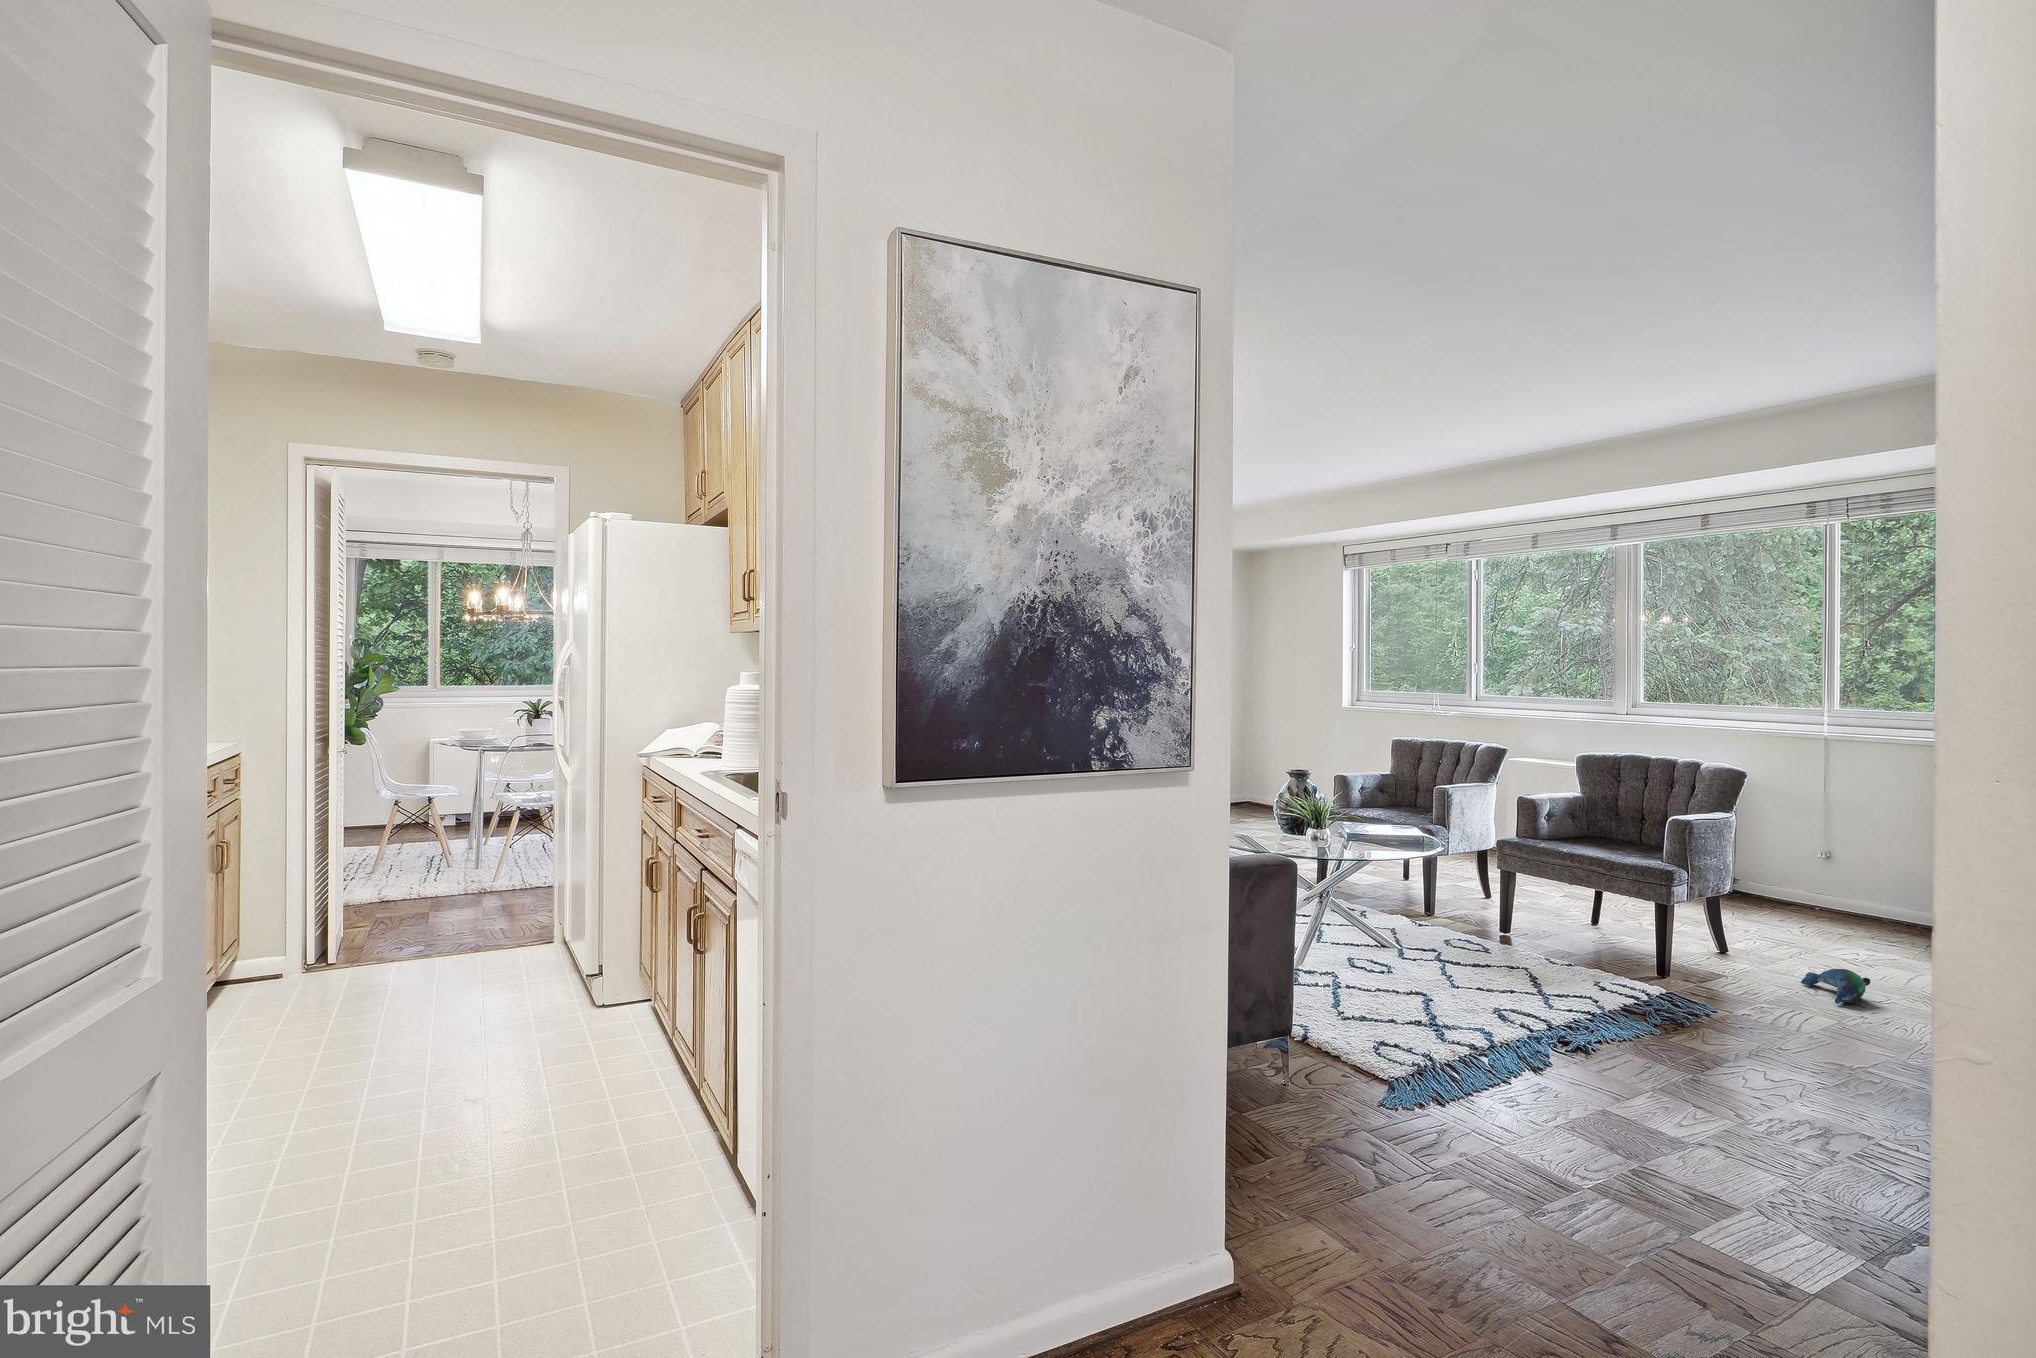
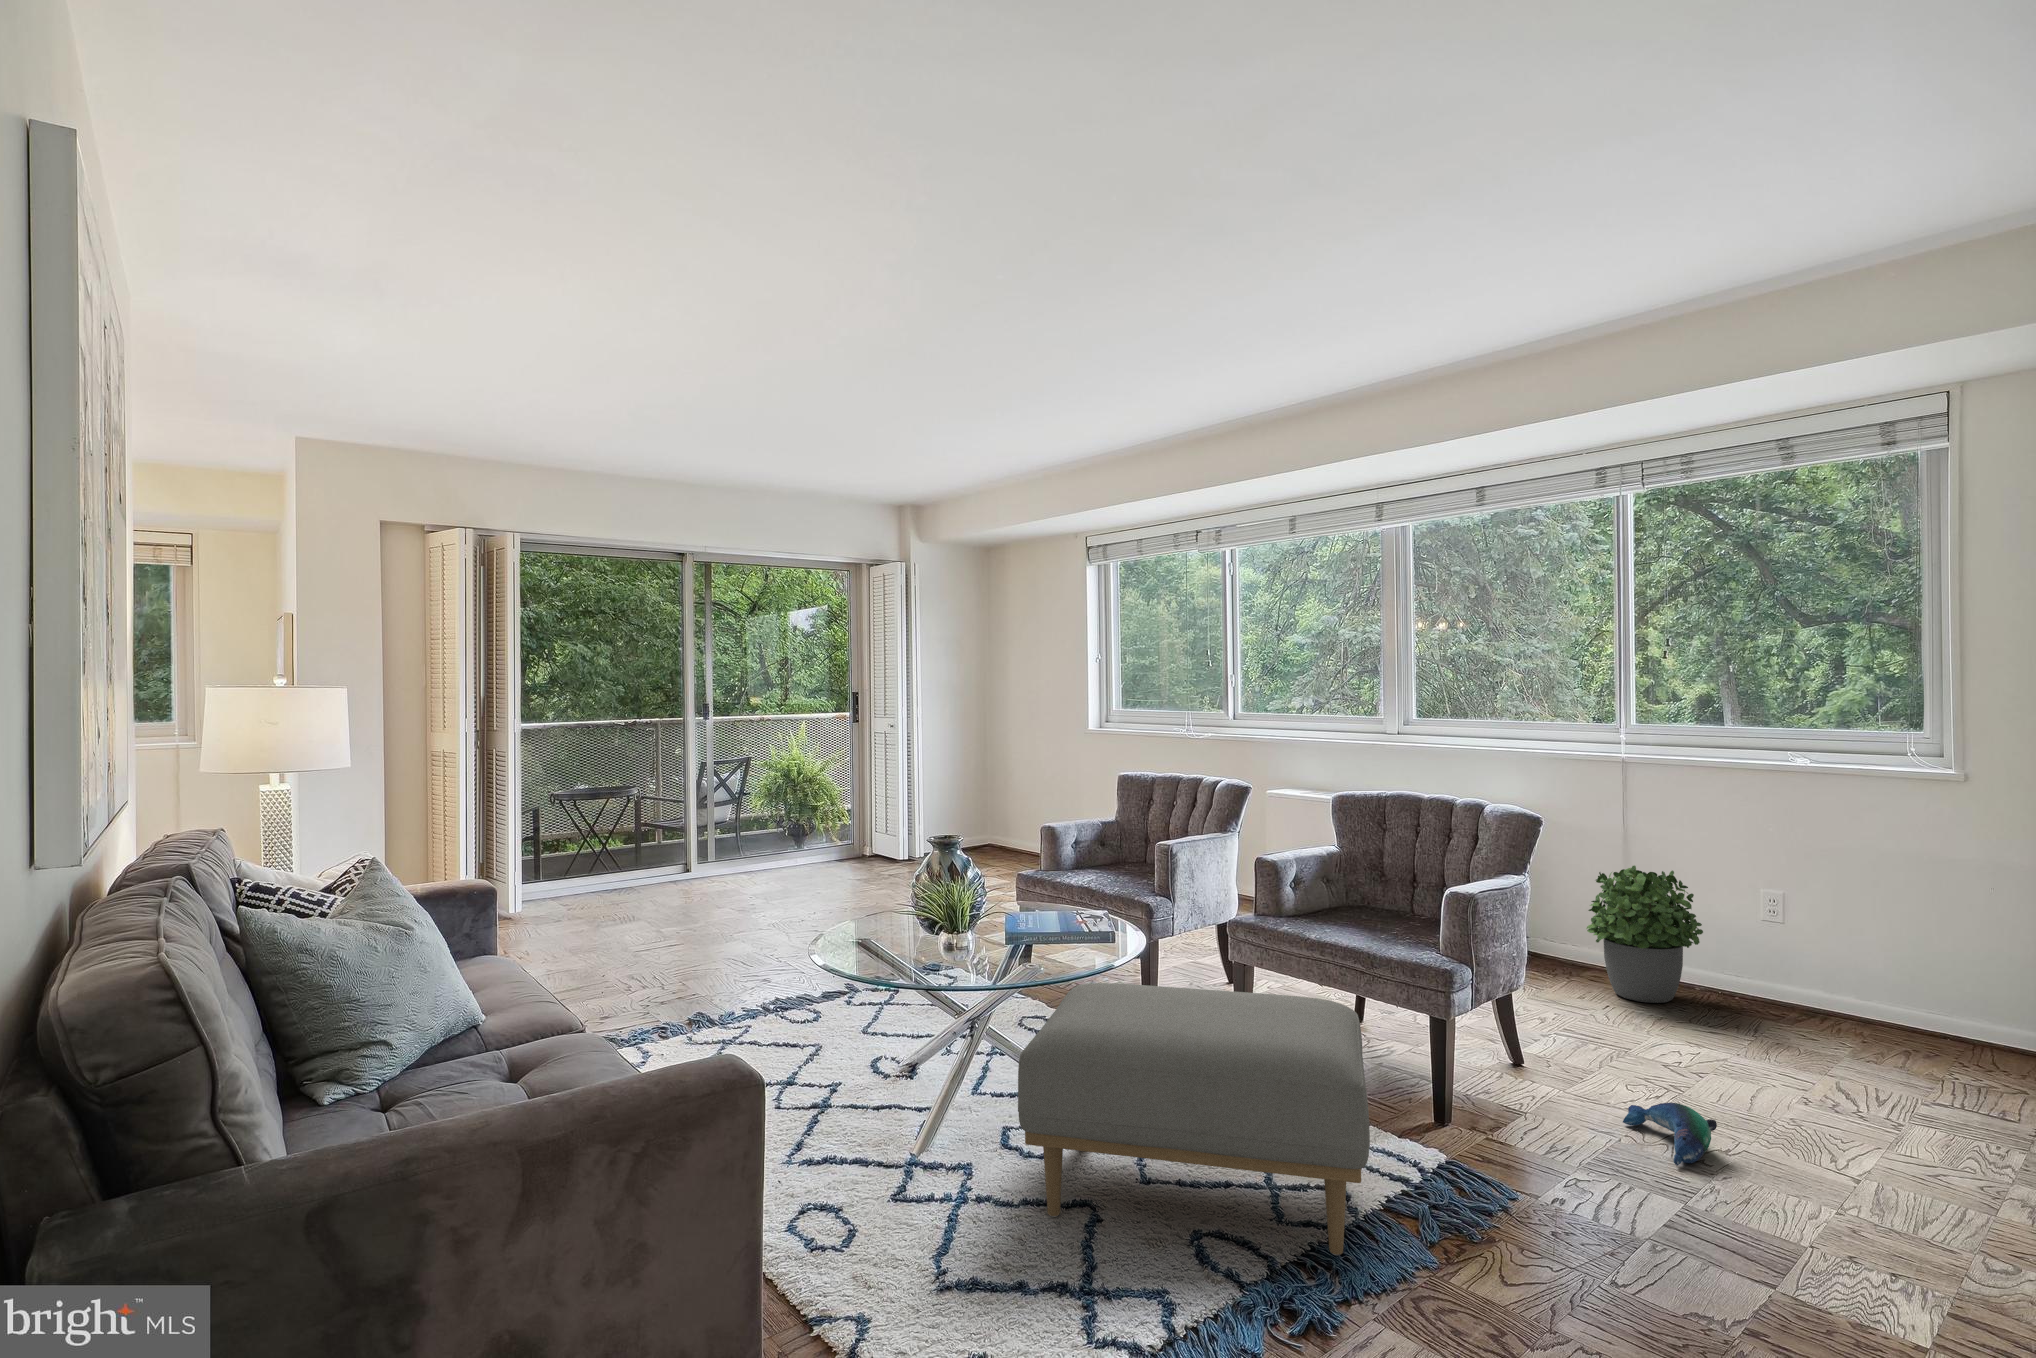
potted plant: none [1787,818,1887,926] -> present [1586,865,1703,1003]
ottoman: none [1381,866,1616,1024] -> present [1018,983,1370,1255]

